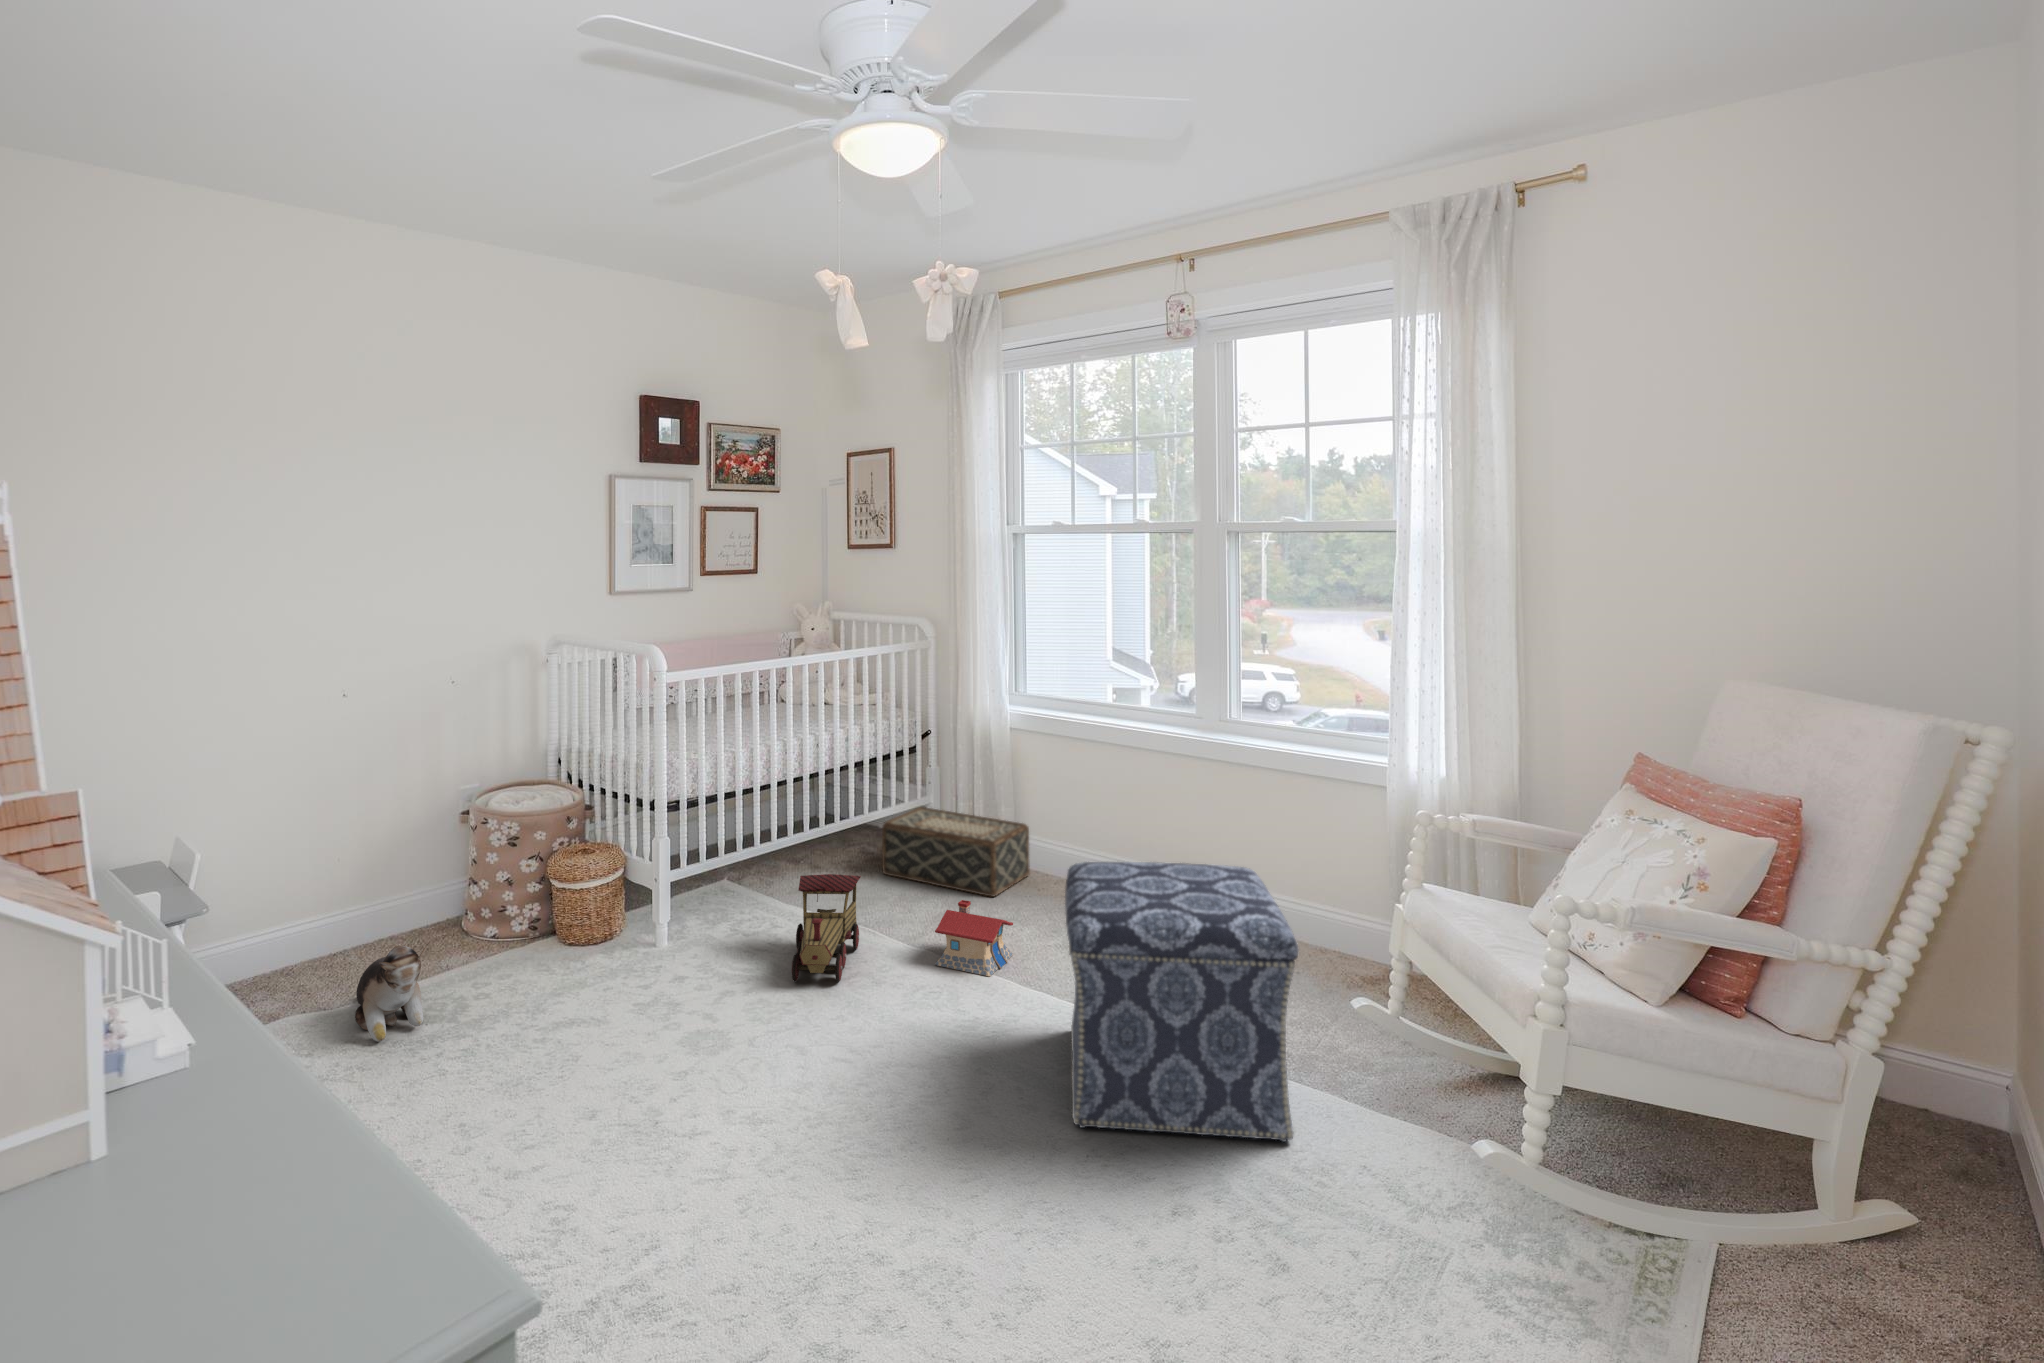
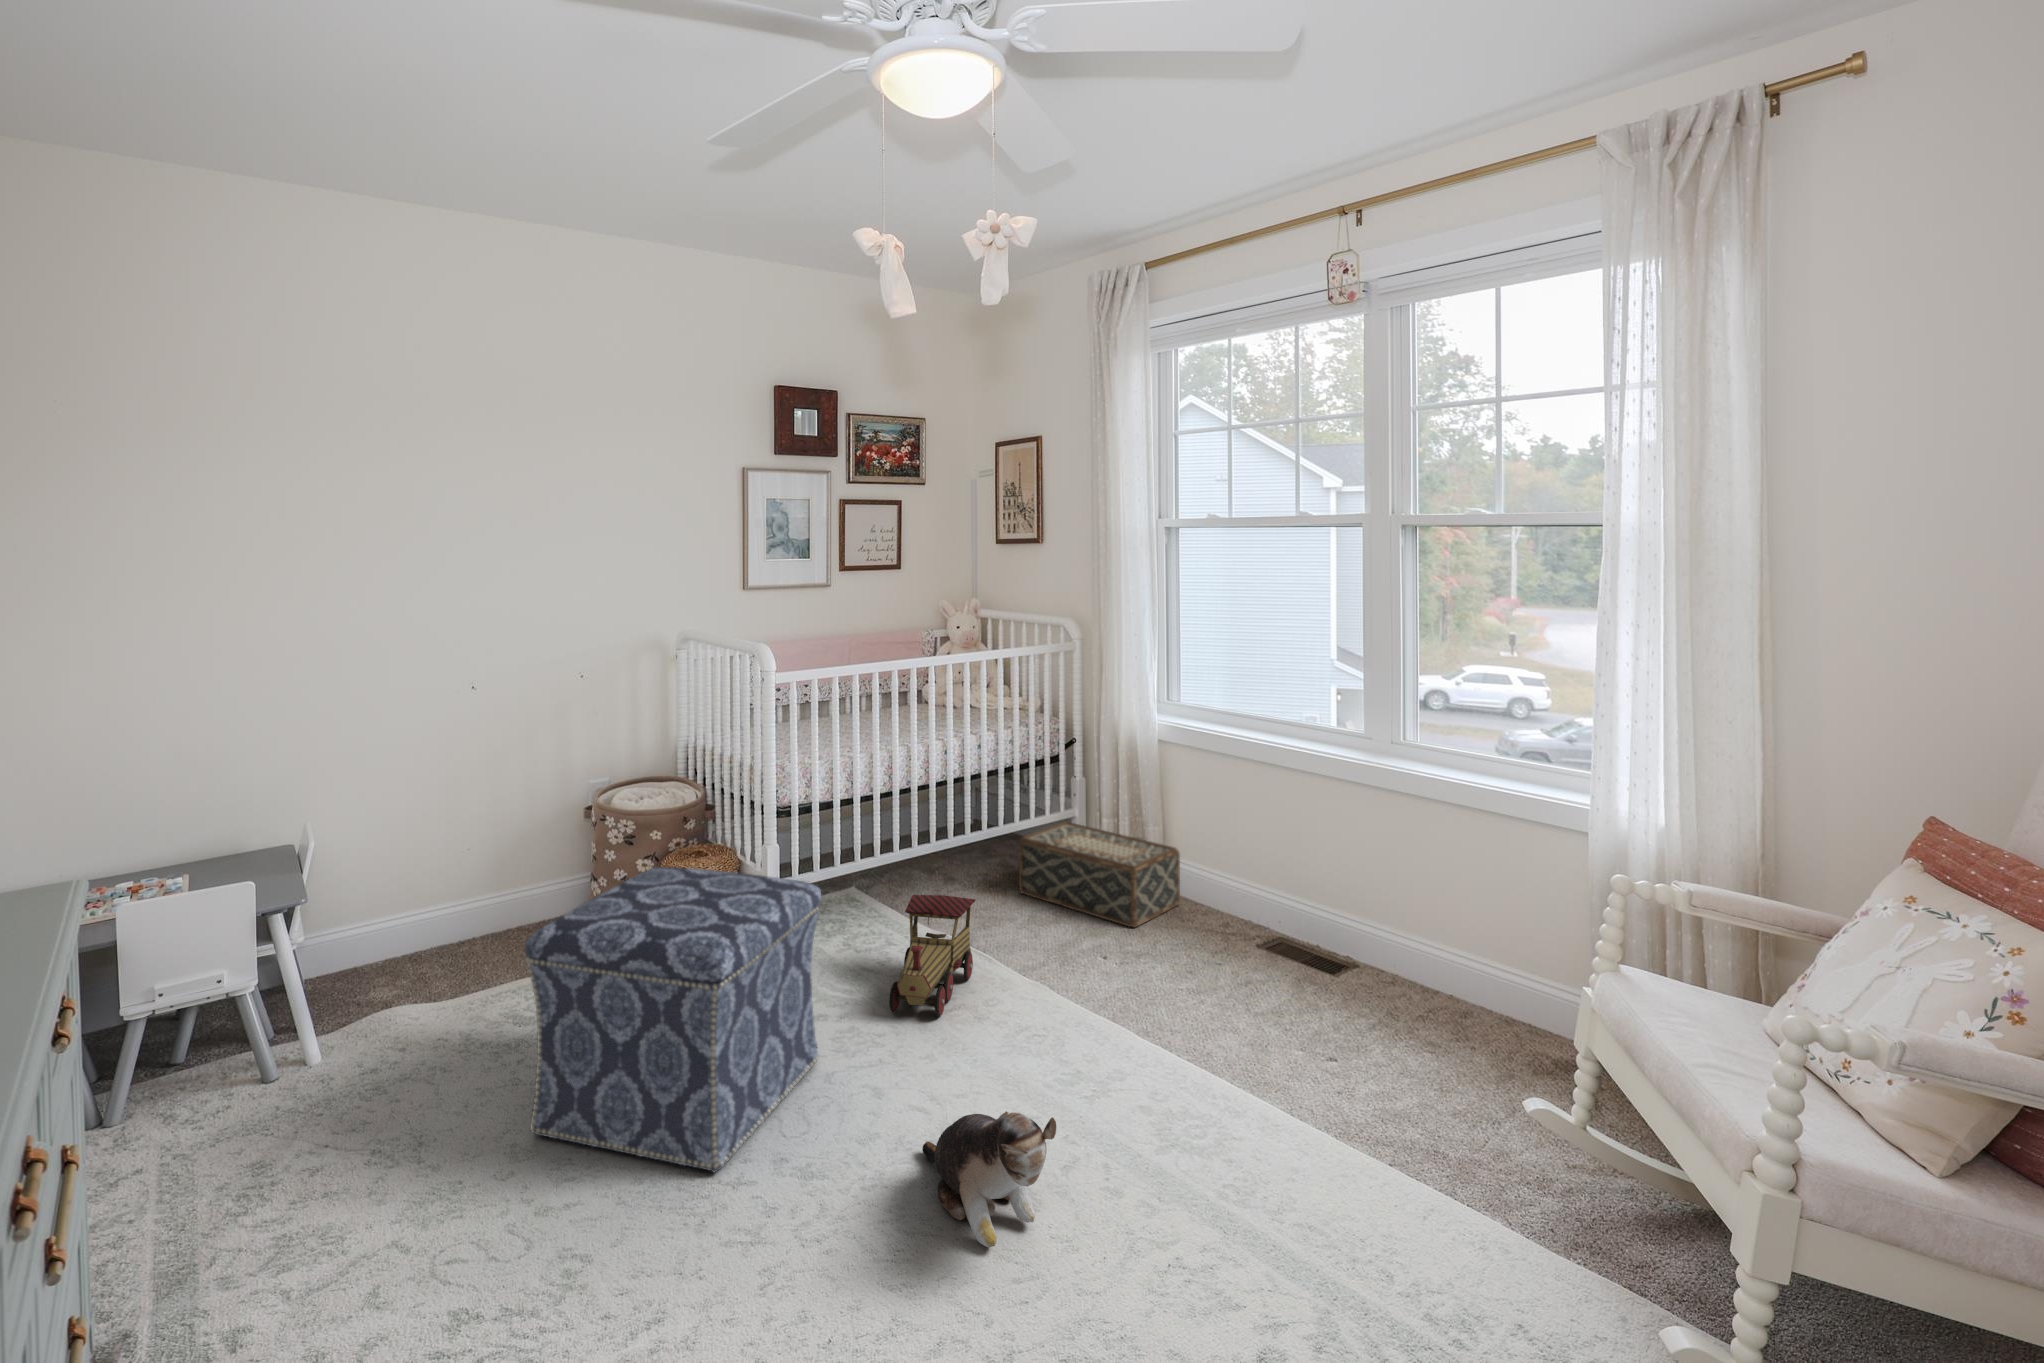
ottoman: present [1065,862,1298,1142] -> present [525,867,821,1172]
toy house: present [935,900,1013,976] -> none [1050,934,1140,1023]
plush toy: present [355,946,426,1042] -> present [922,1111,1056,1247]

